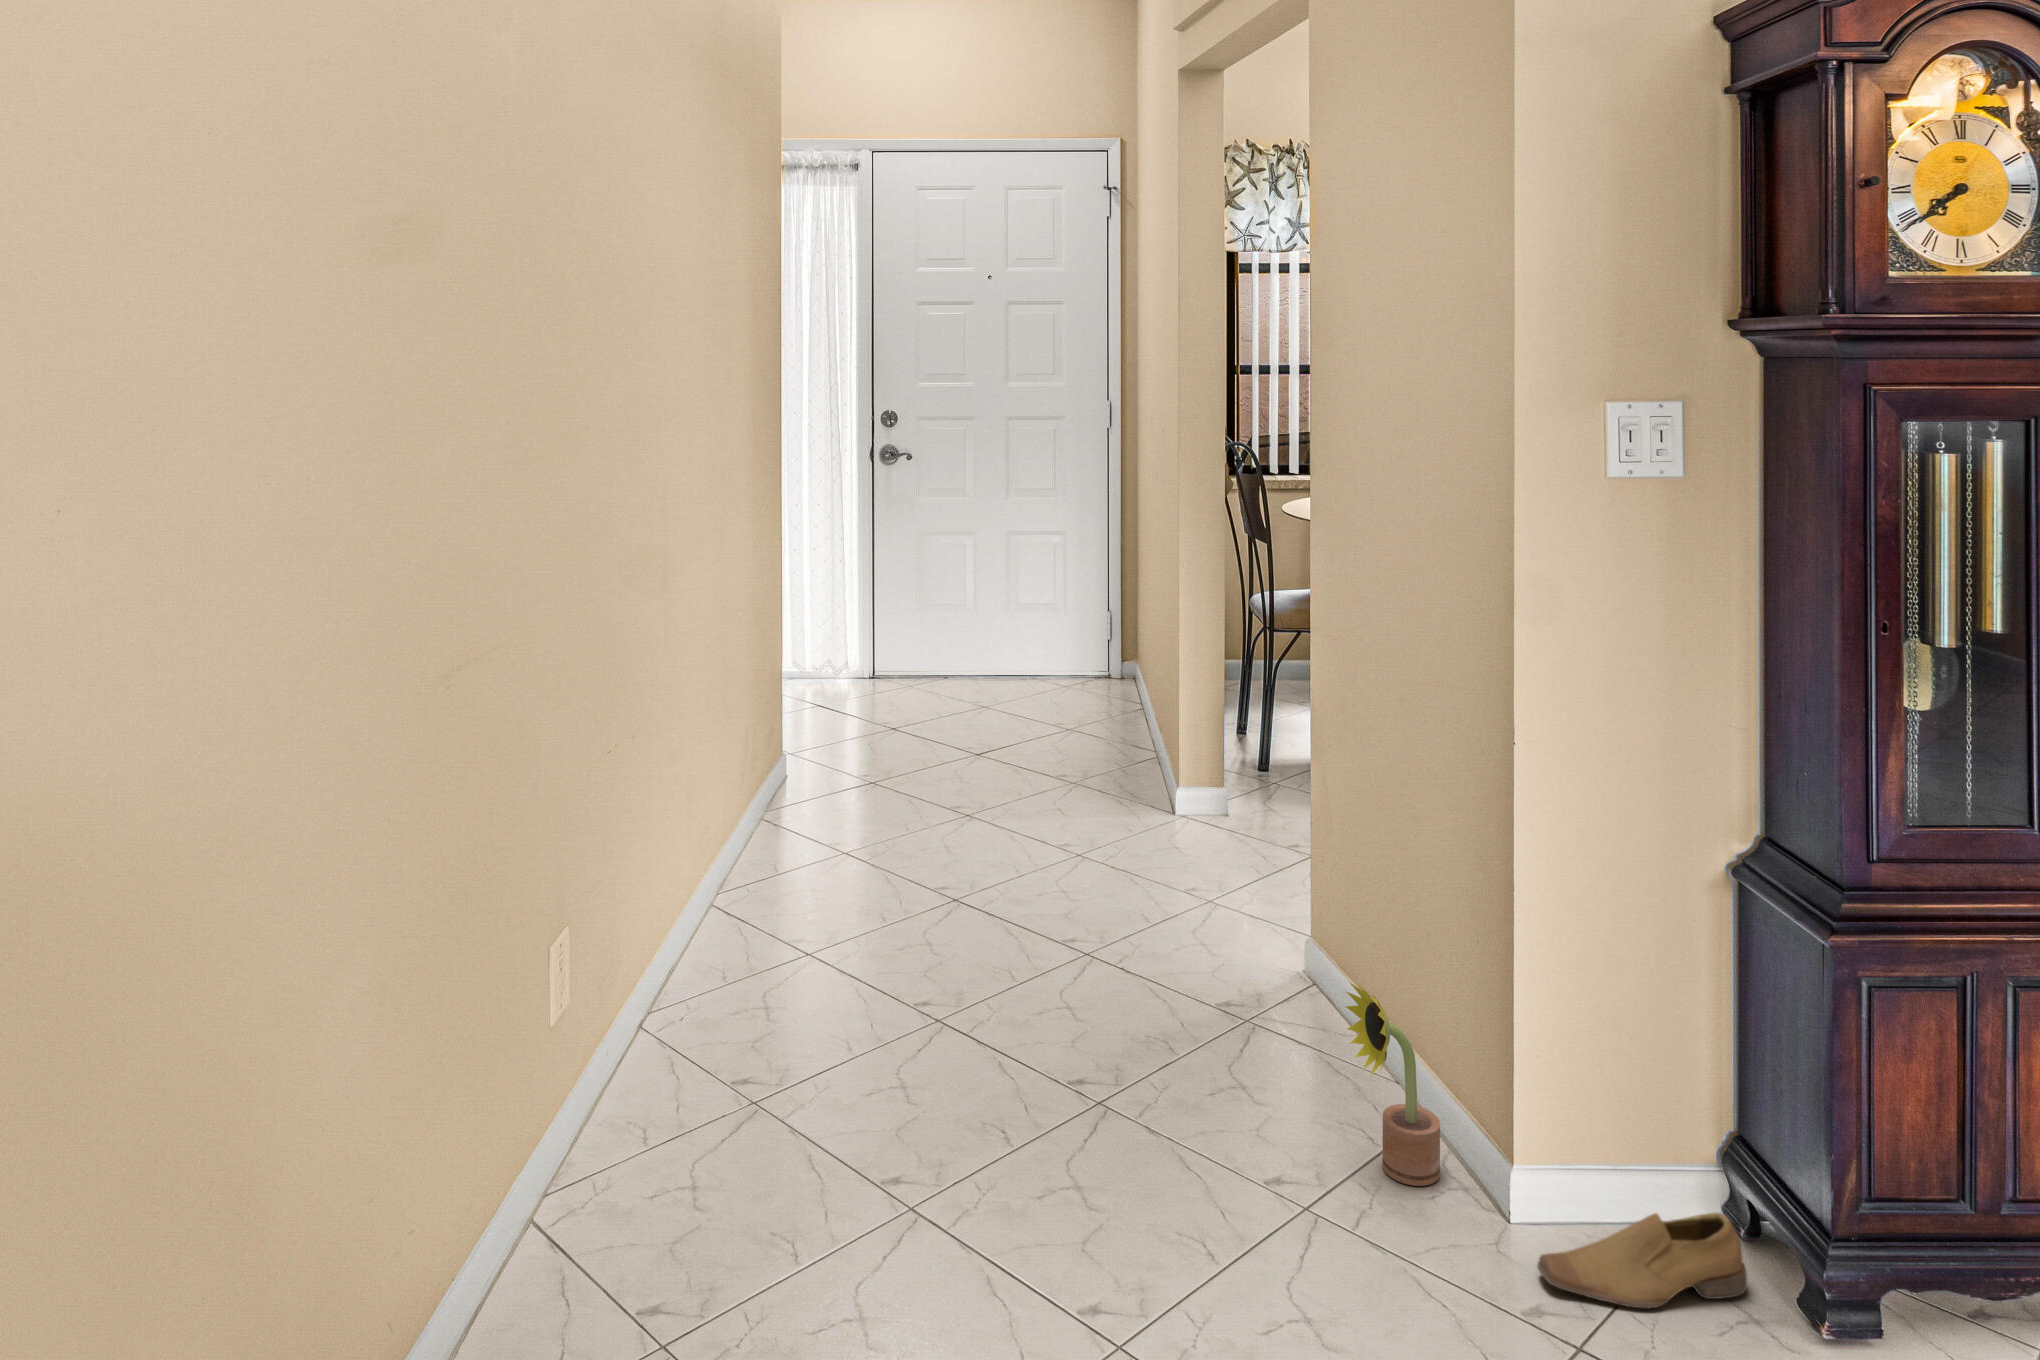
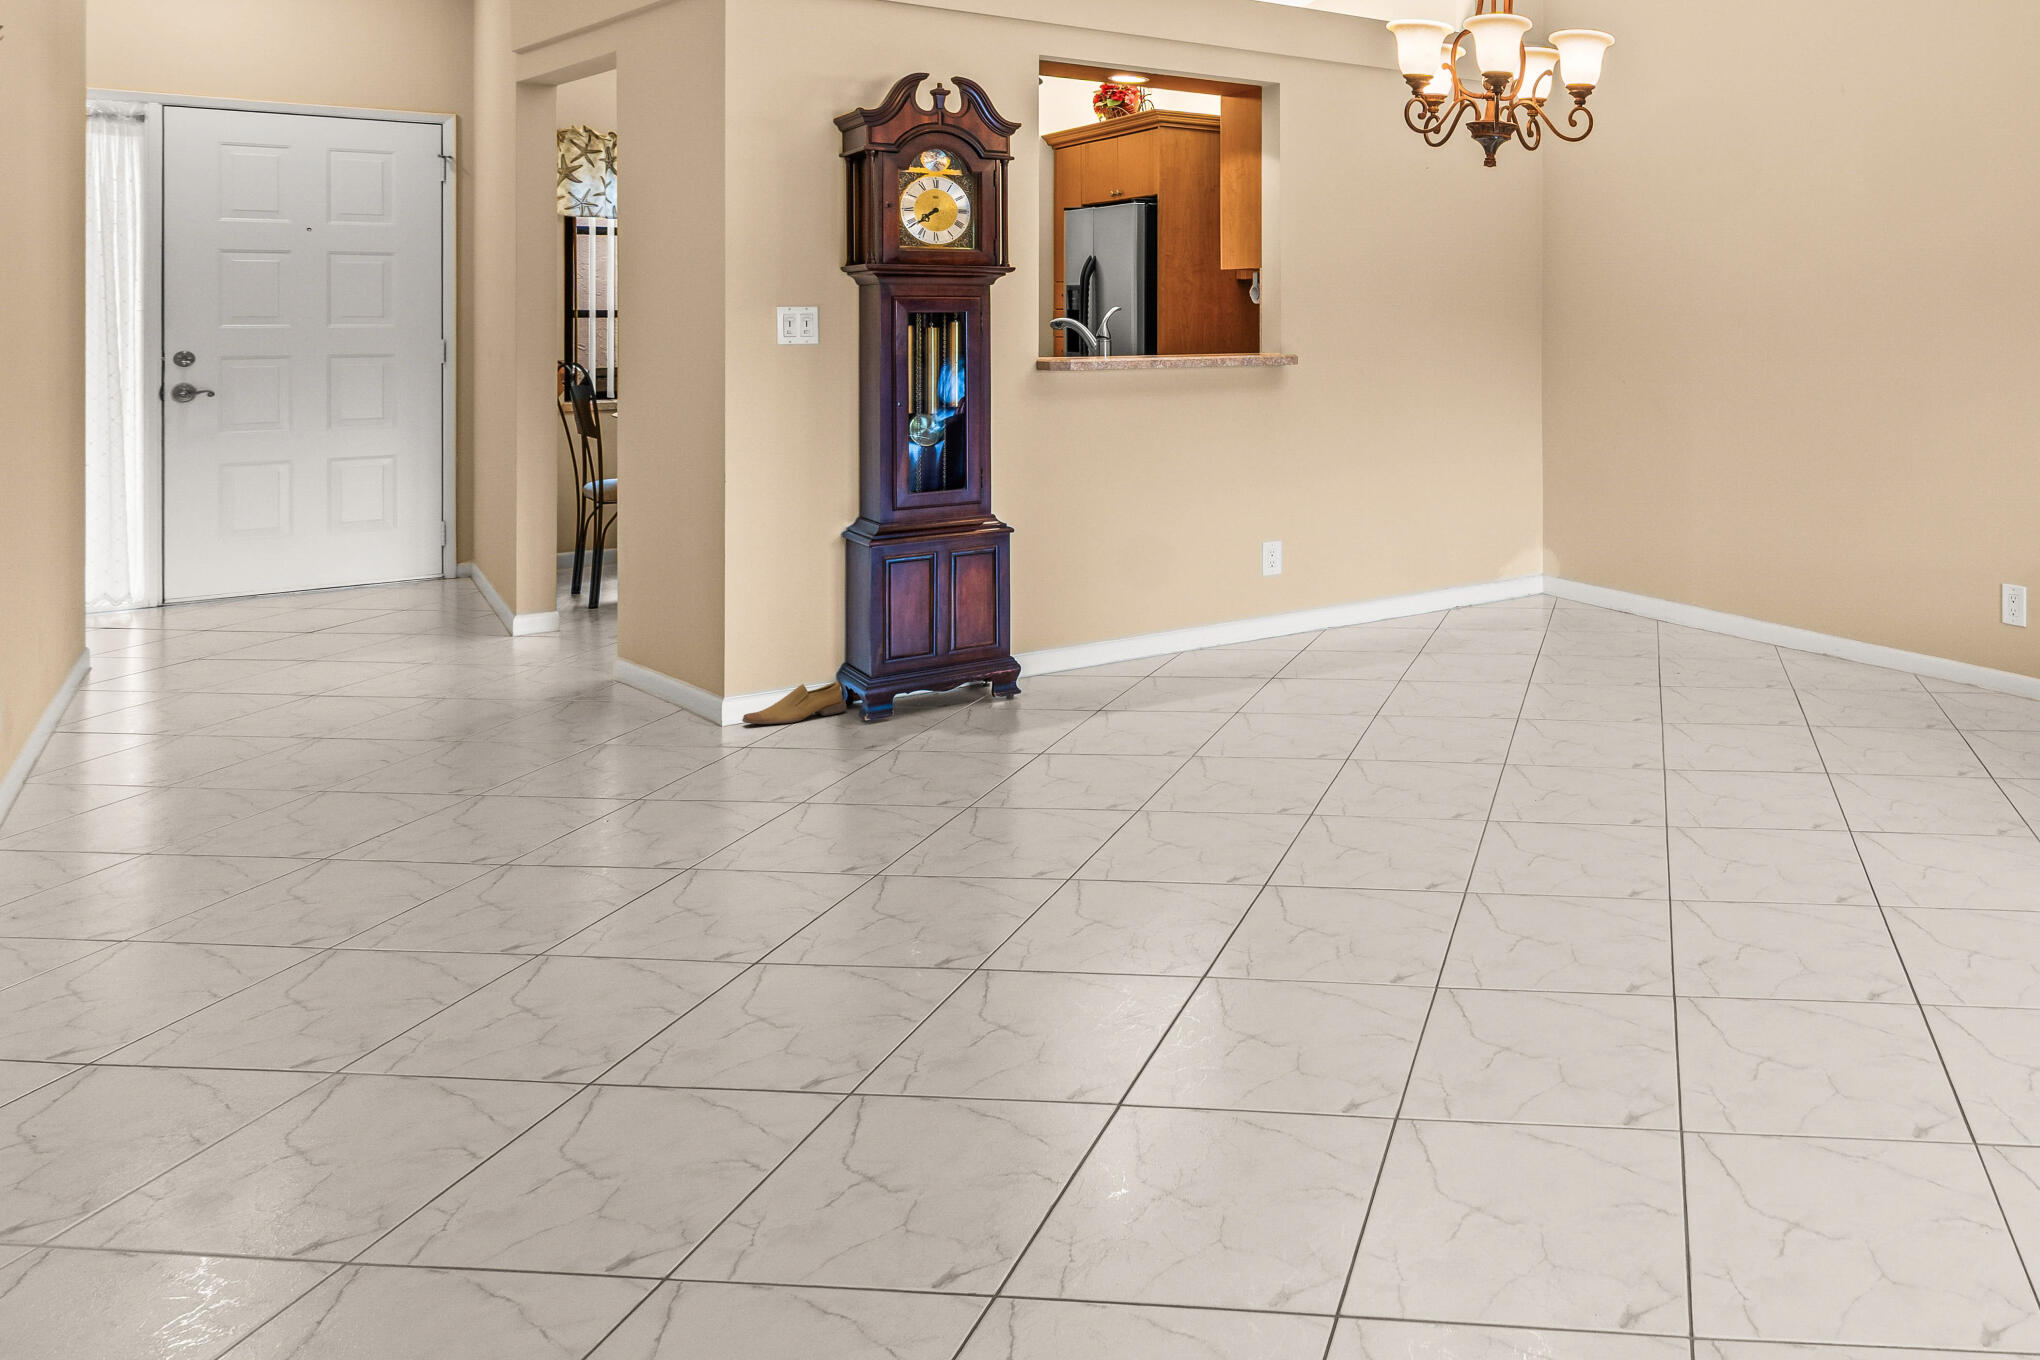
decorative plant: present [1345,983,1440,1186] -> none [642,619,698,719]

